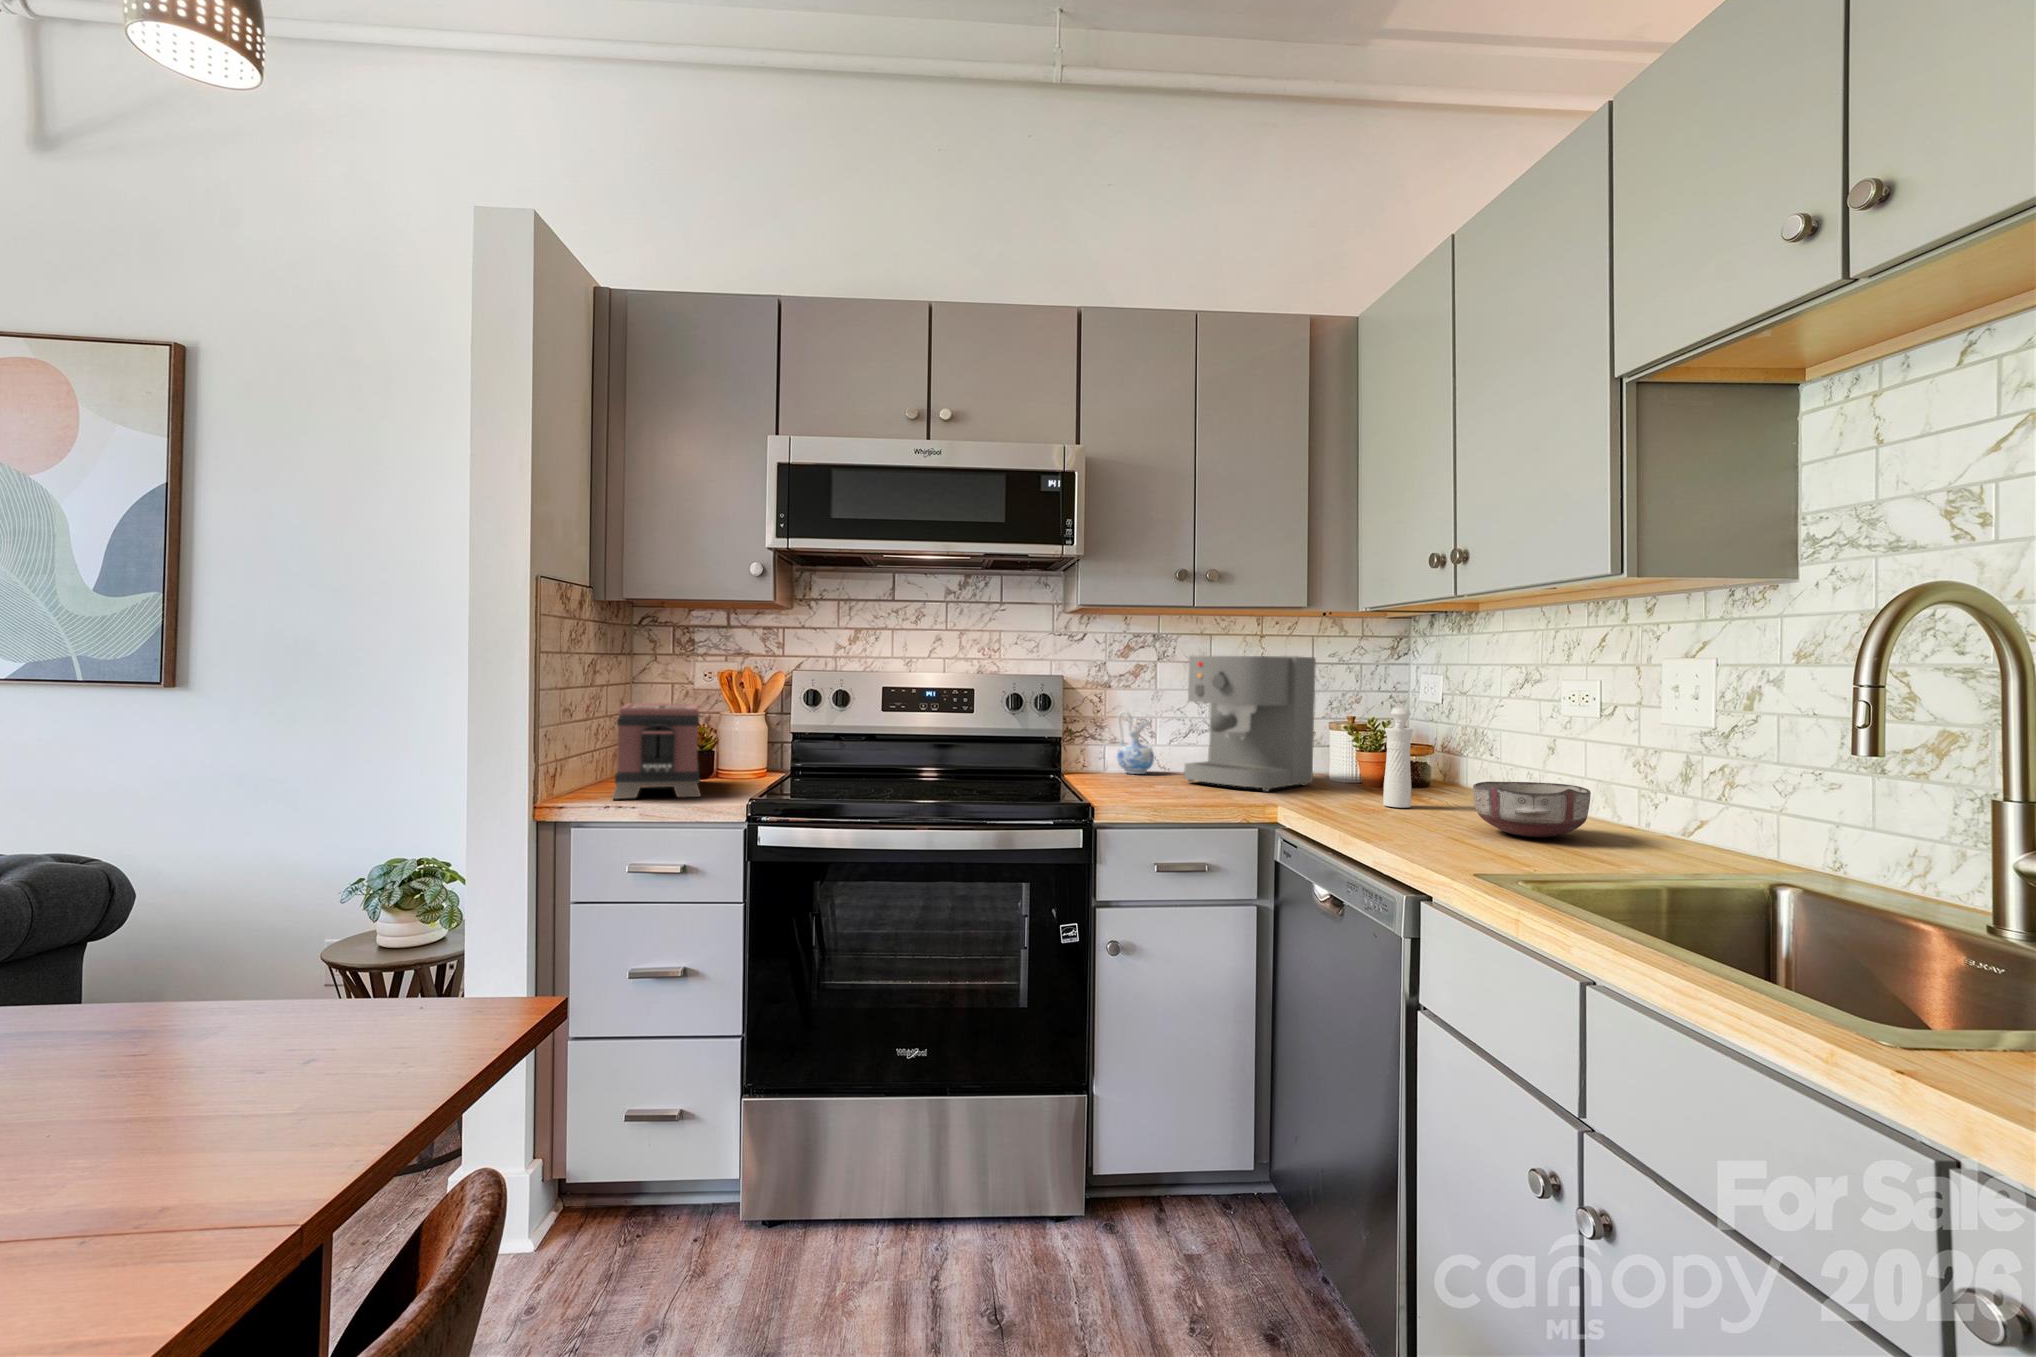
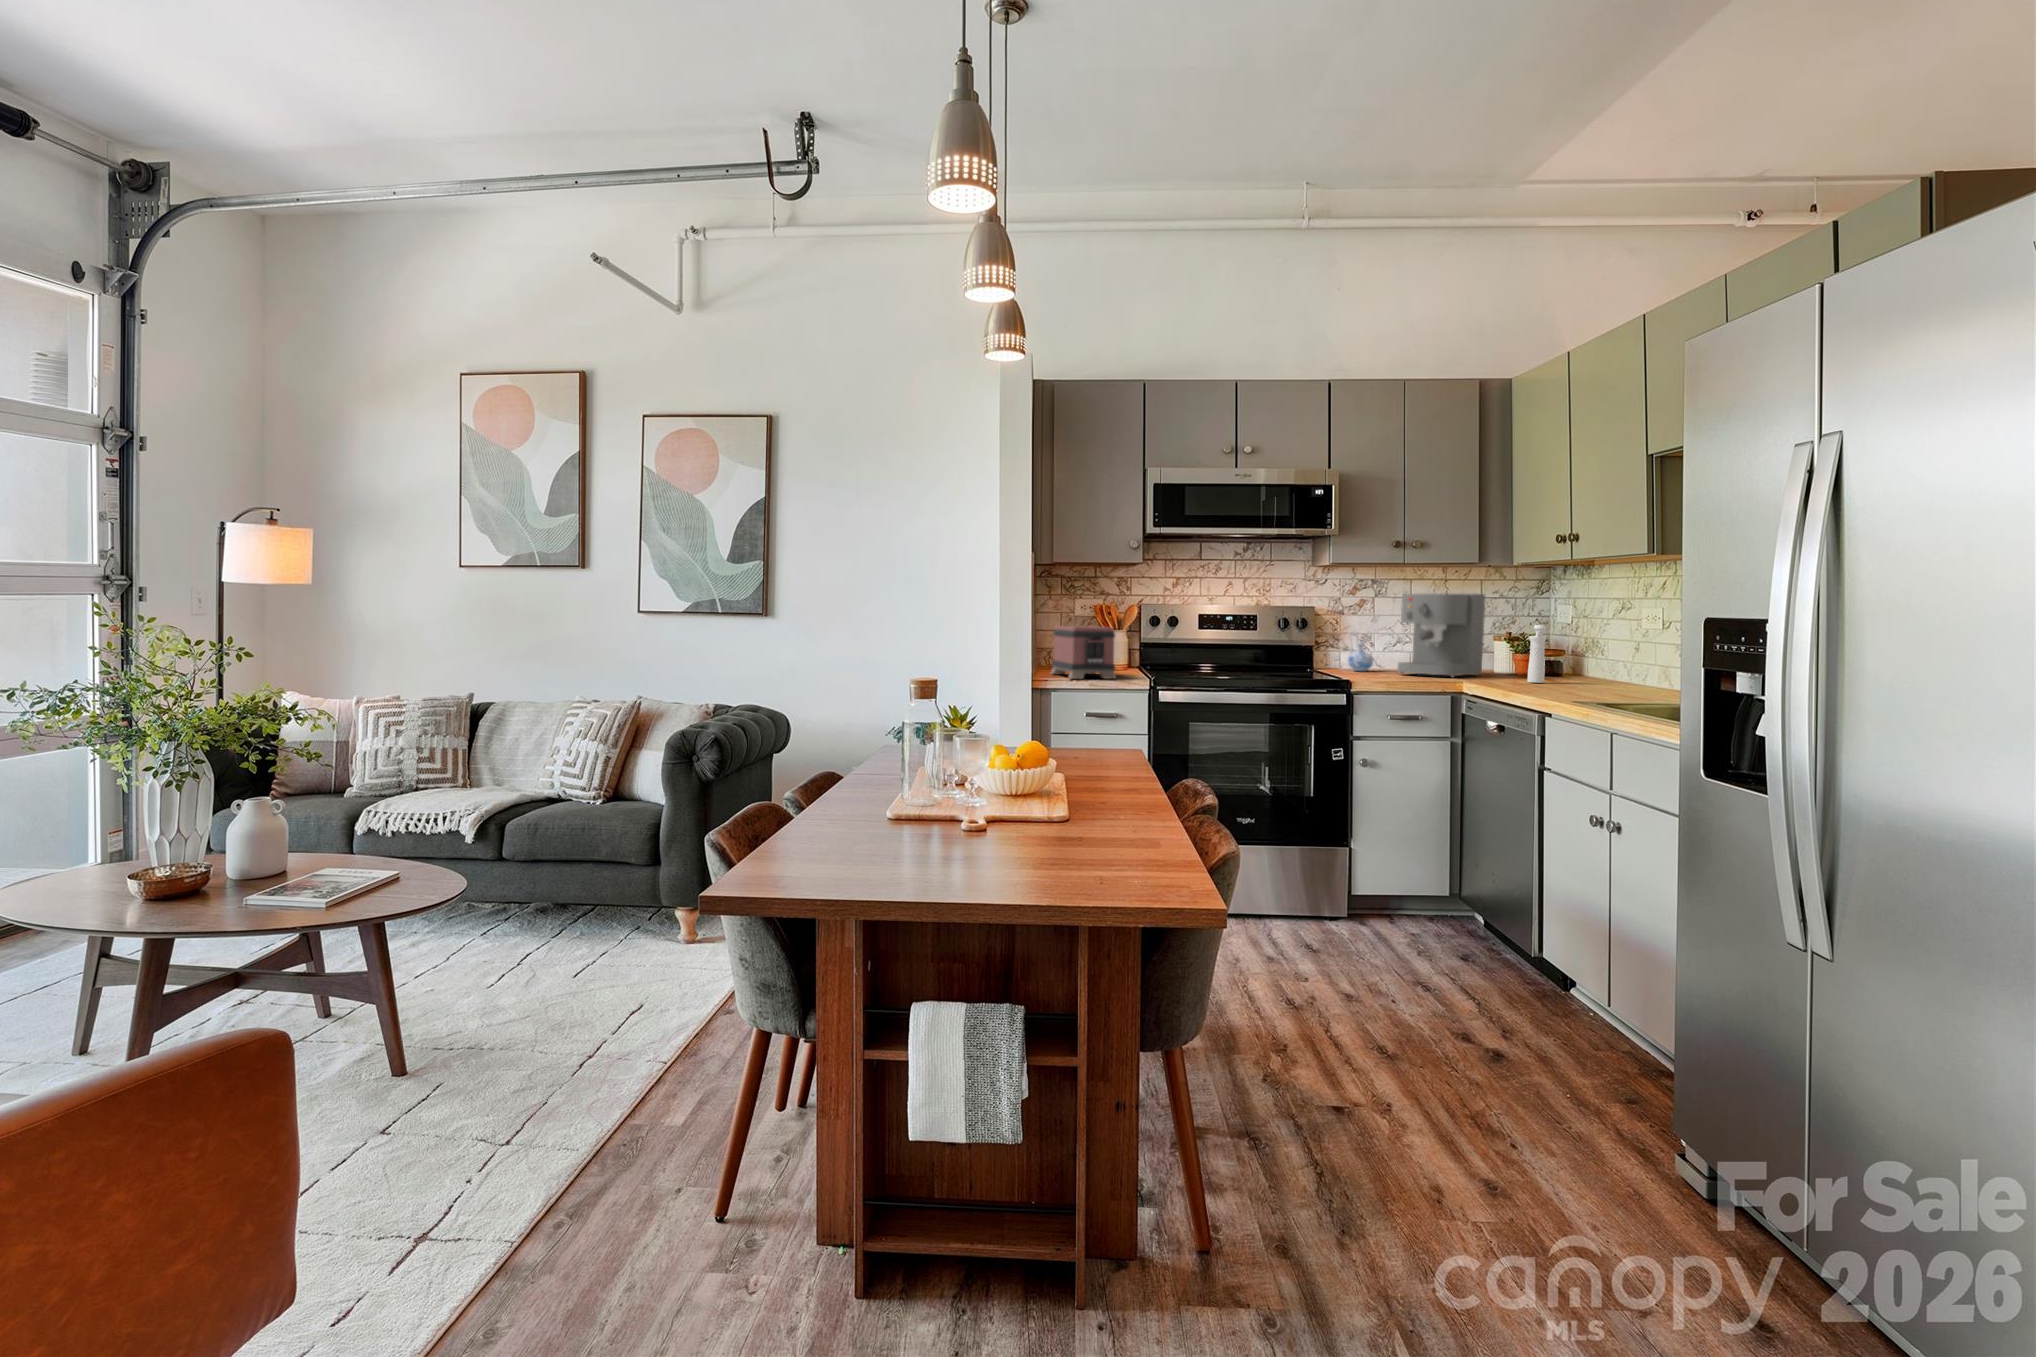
ceramic bowl: present [1473,782,1591,837] -> none [1578,664,1642,691]

